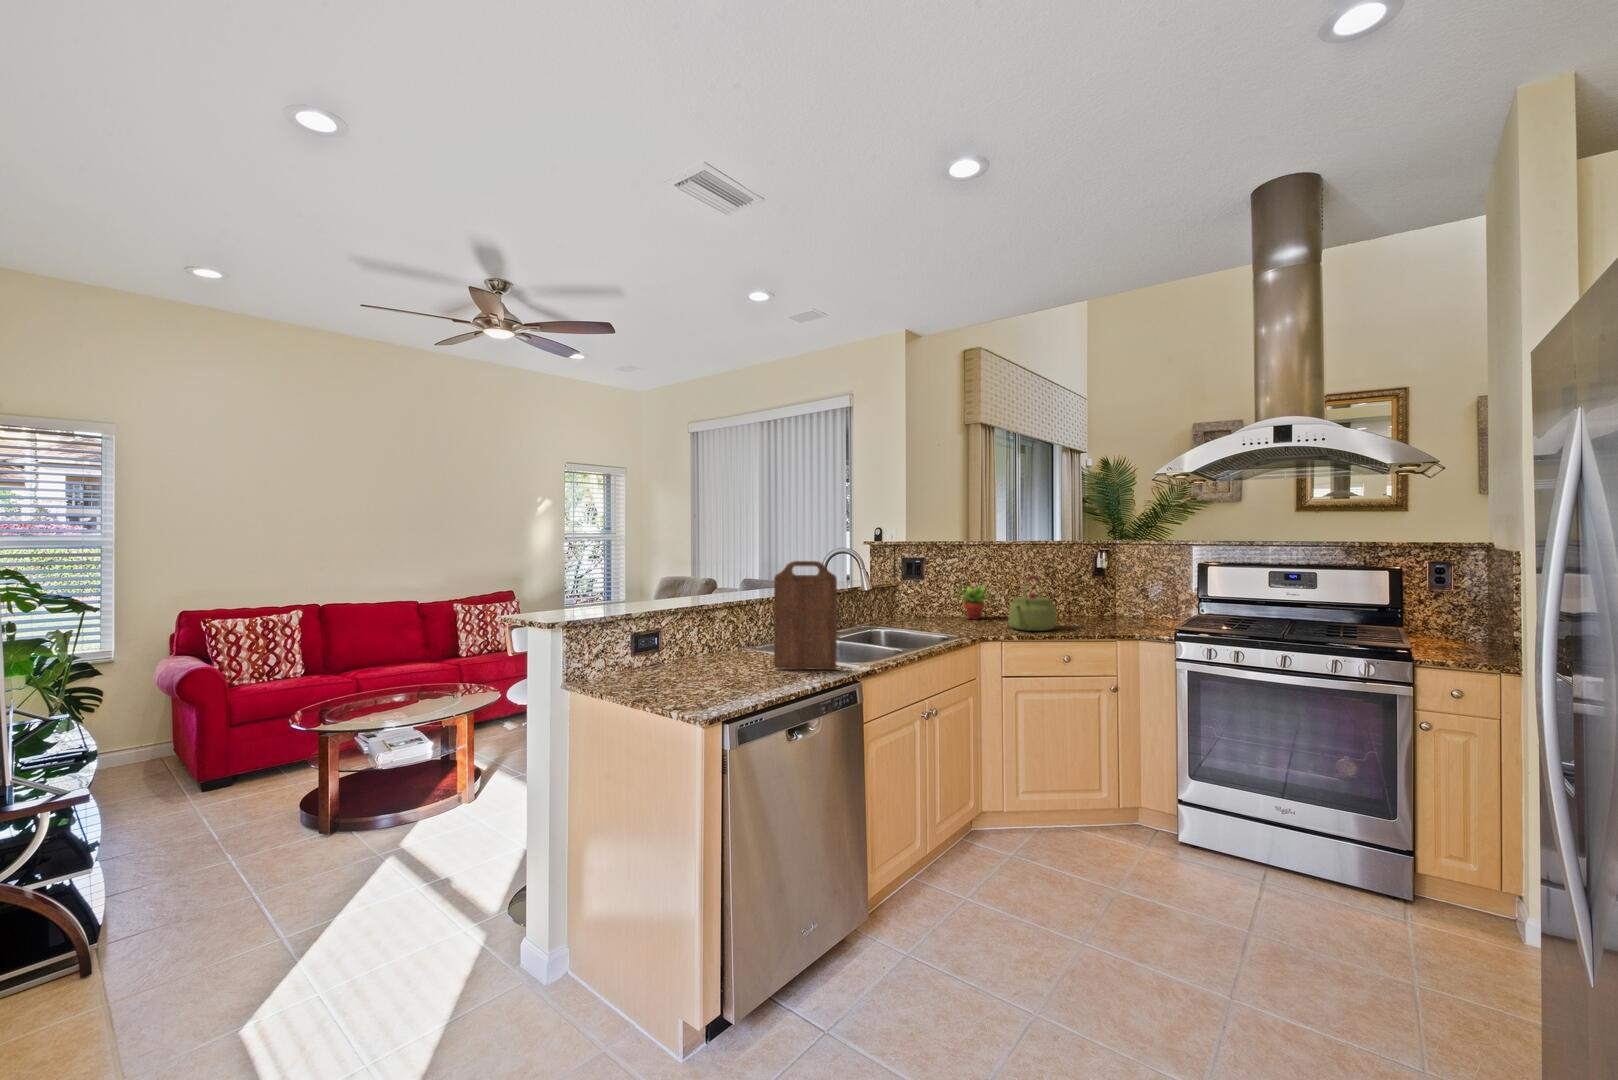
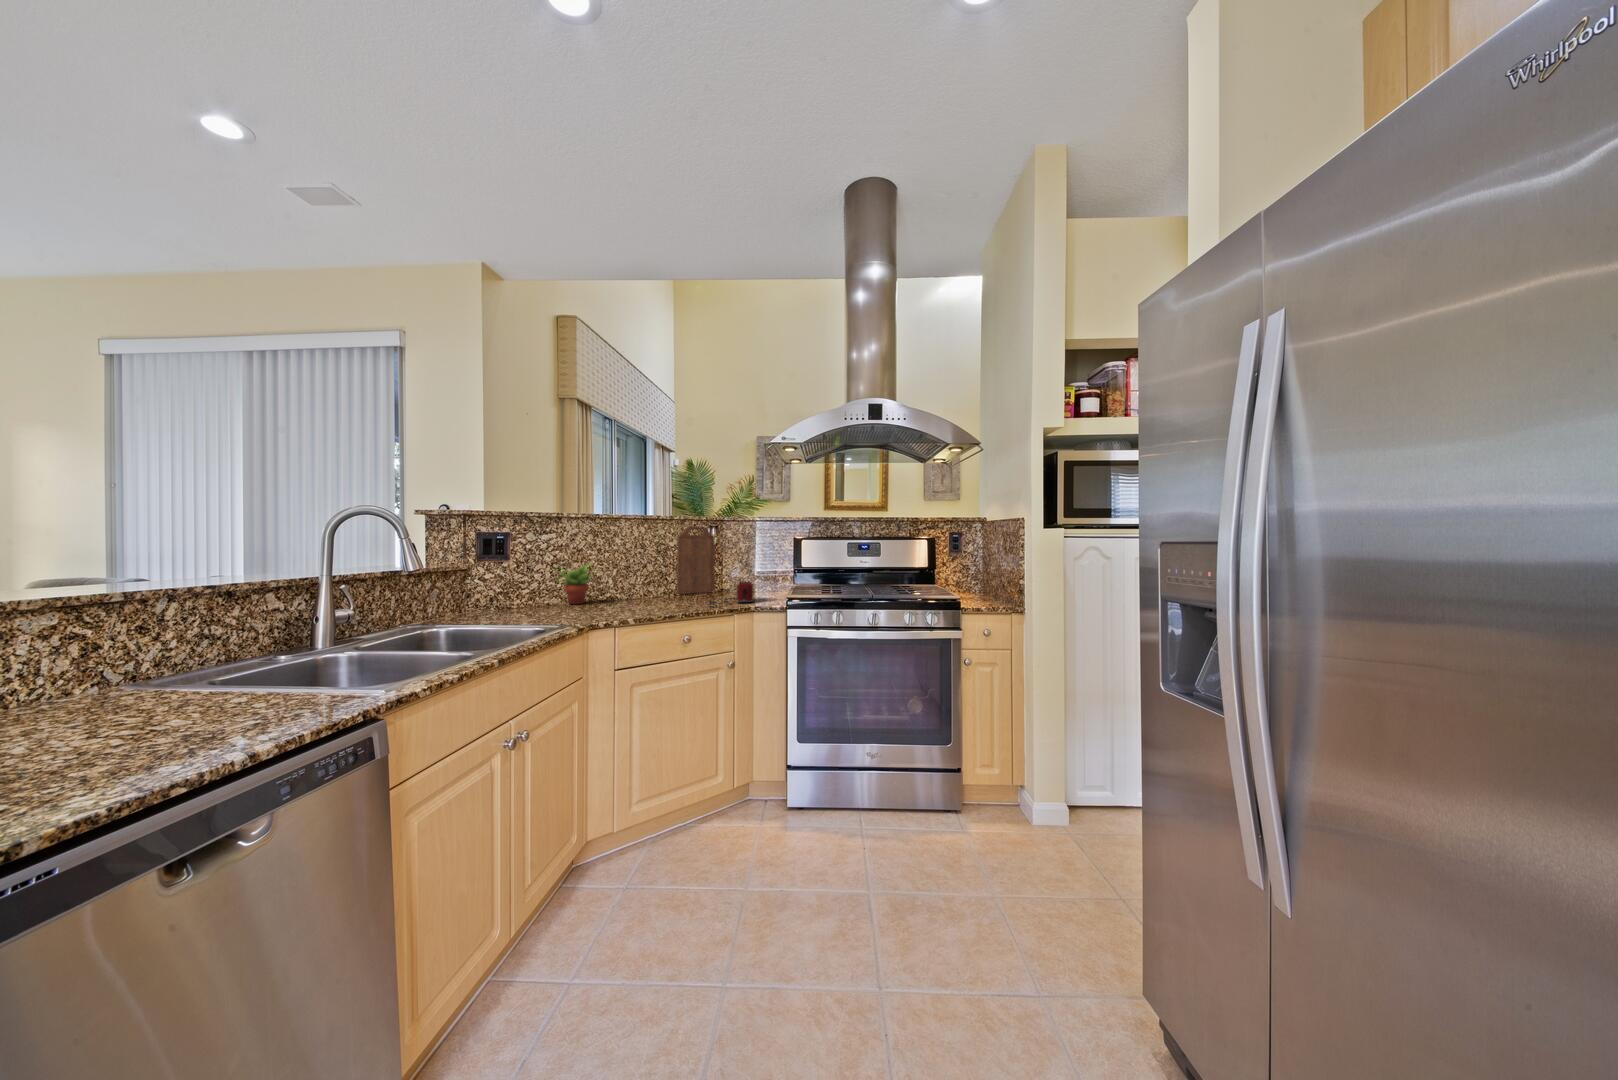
cutting board: present [774,561,837,670] -> present [677,526,715,594]
kettle: present [1008,576,1056,631] -> none [620,550,673,611]
toaster: none [1089,608,1144,631] -> present [709,581,753,605]

